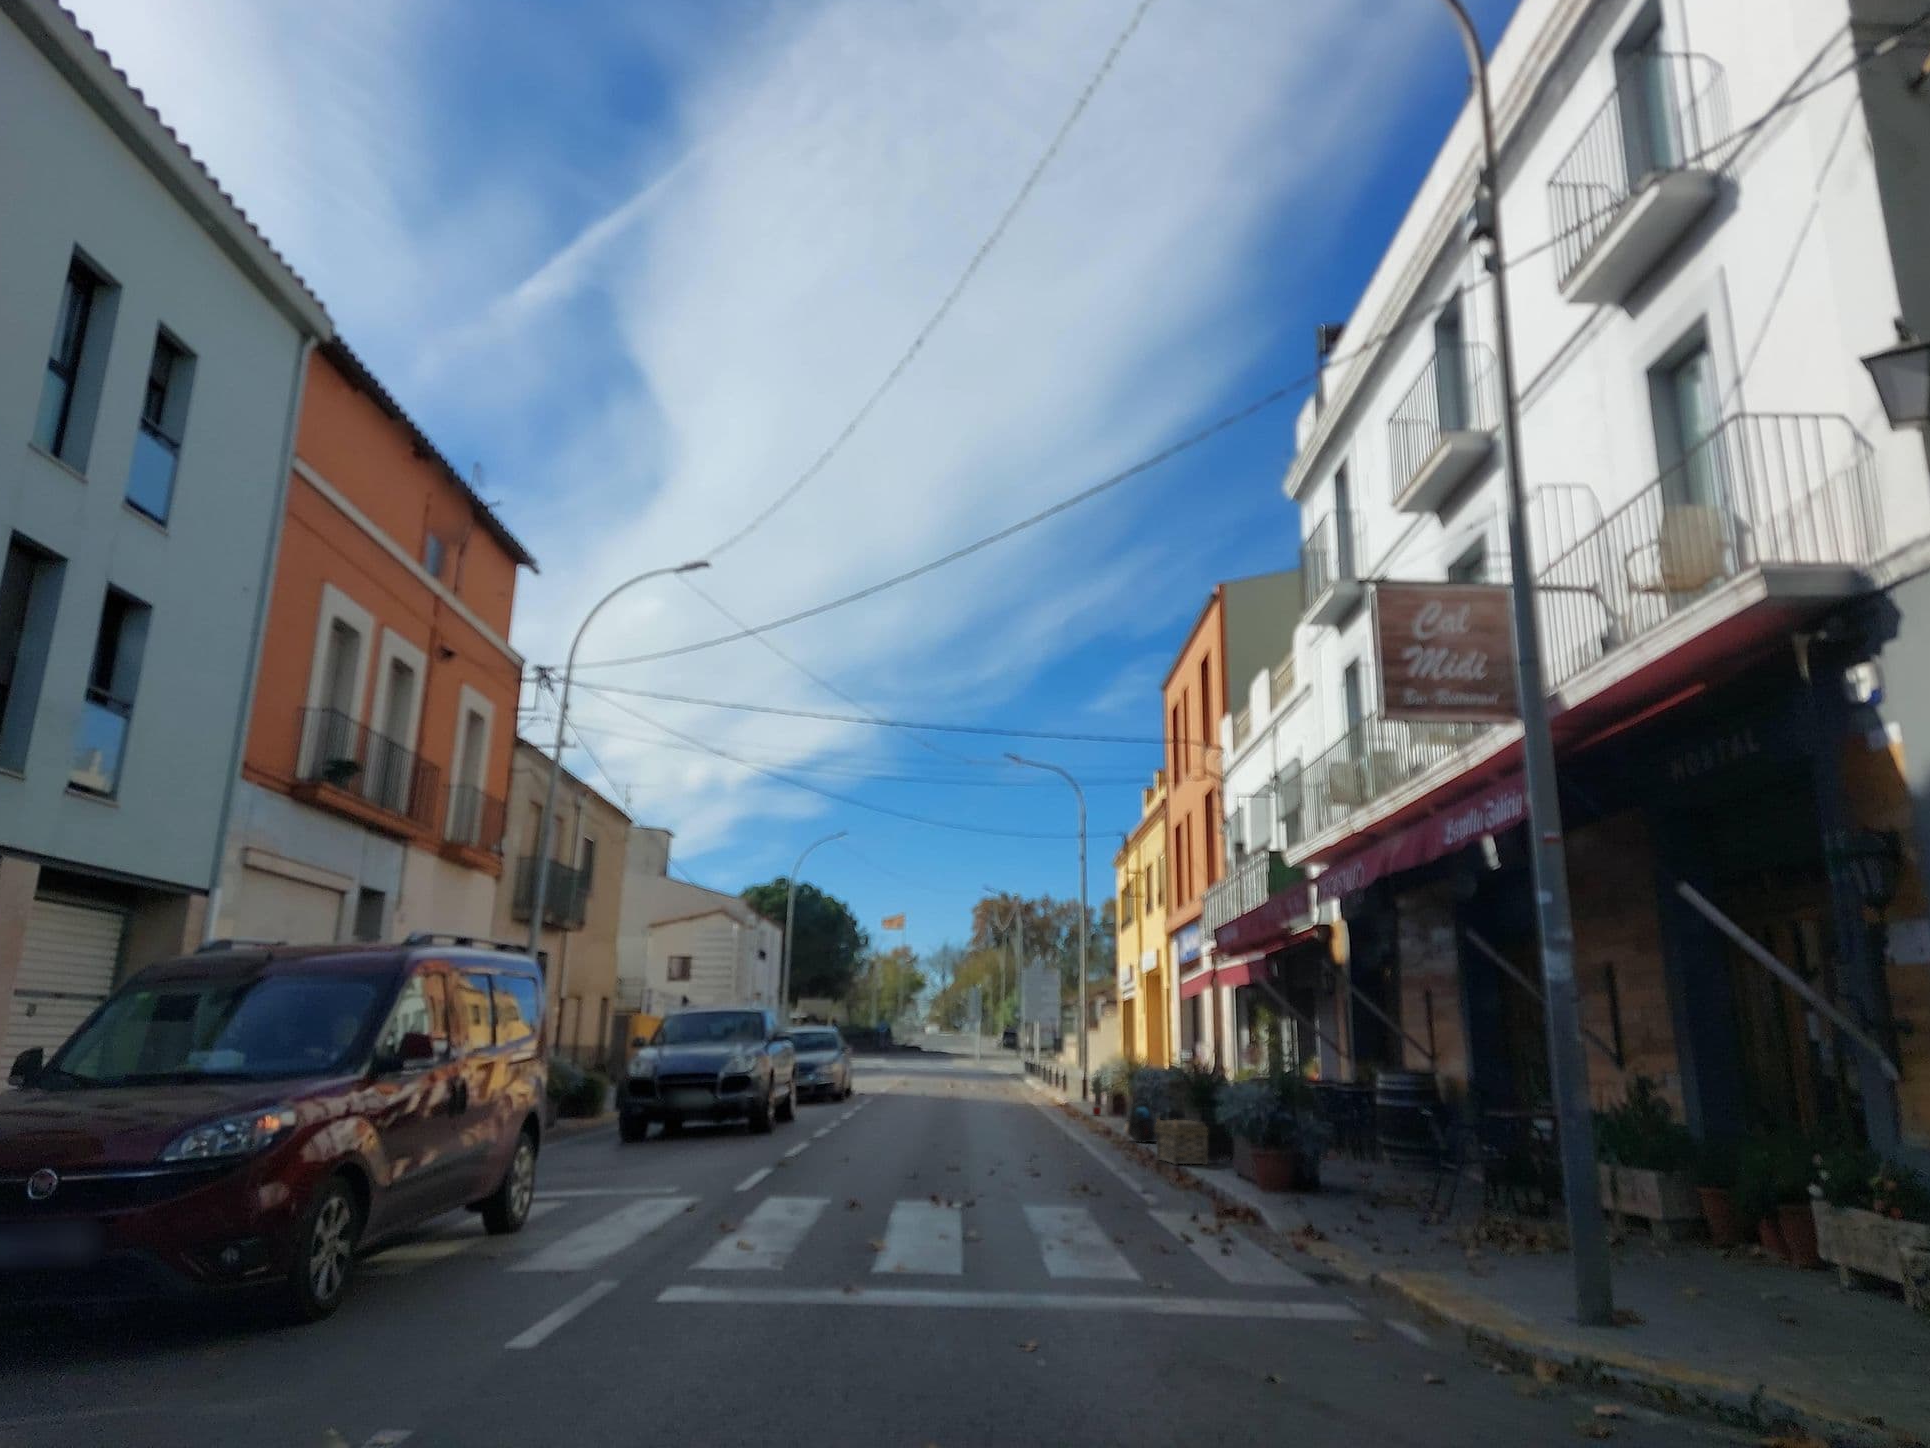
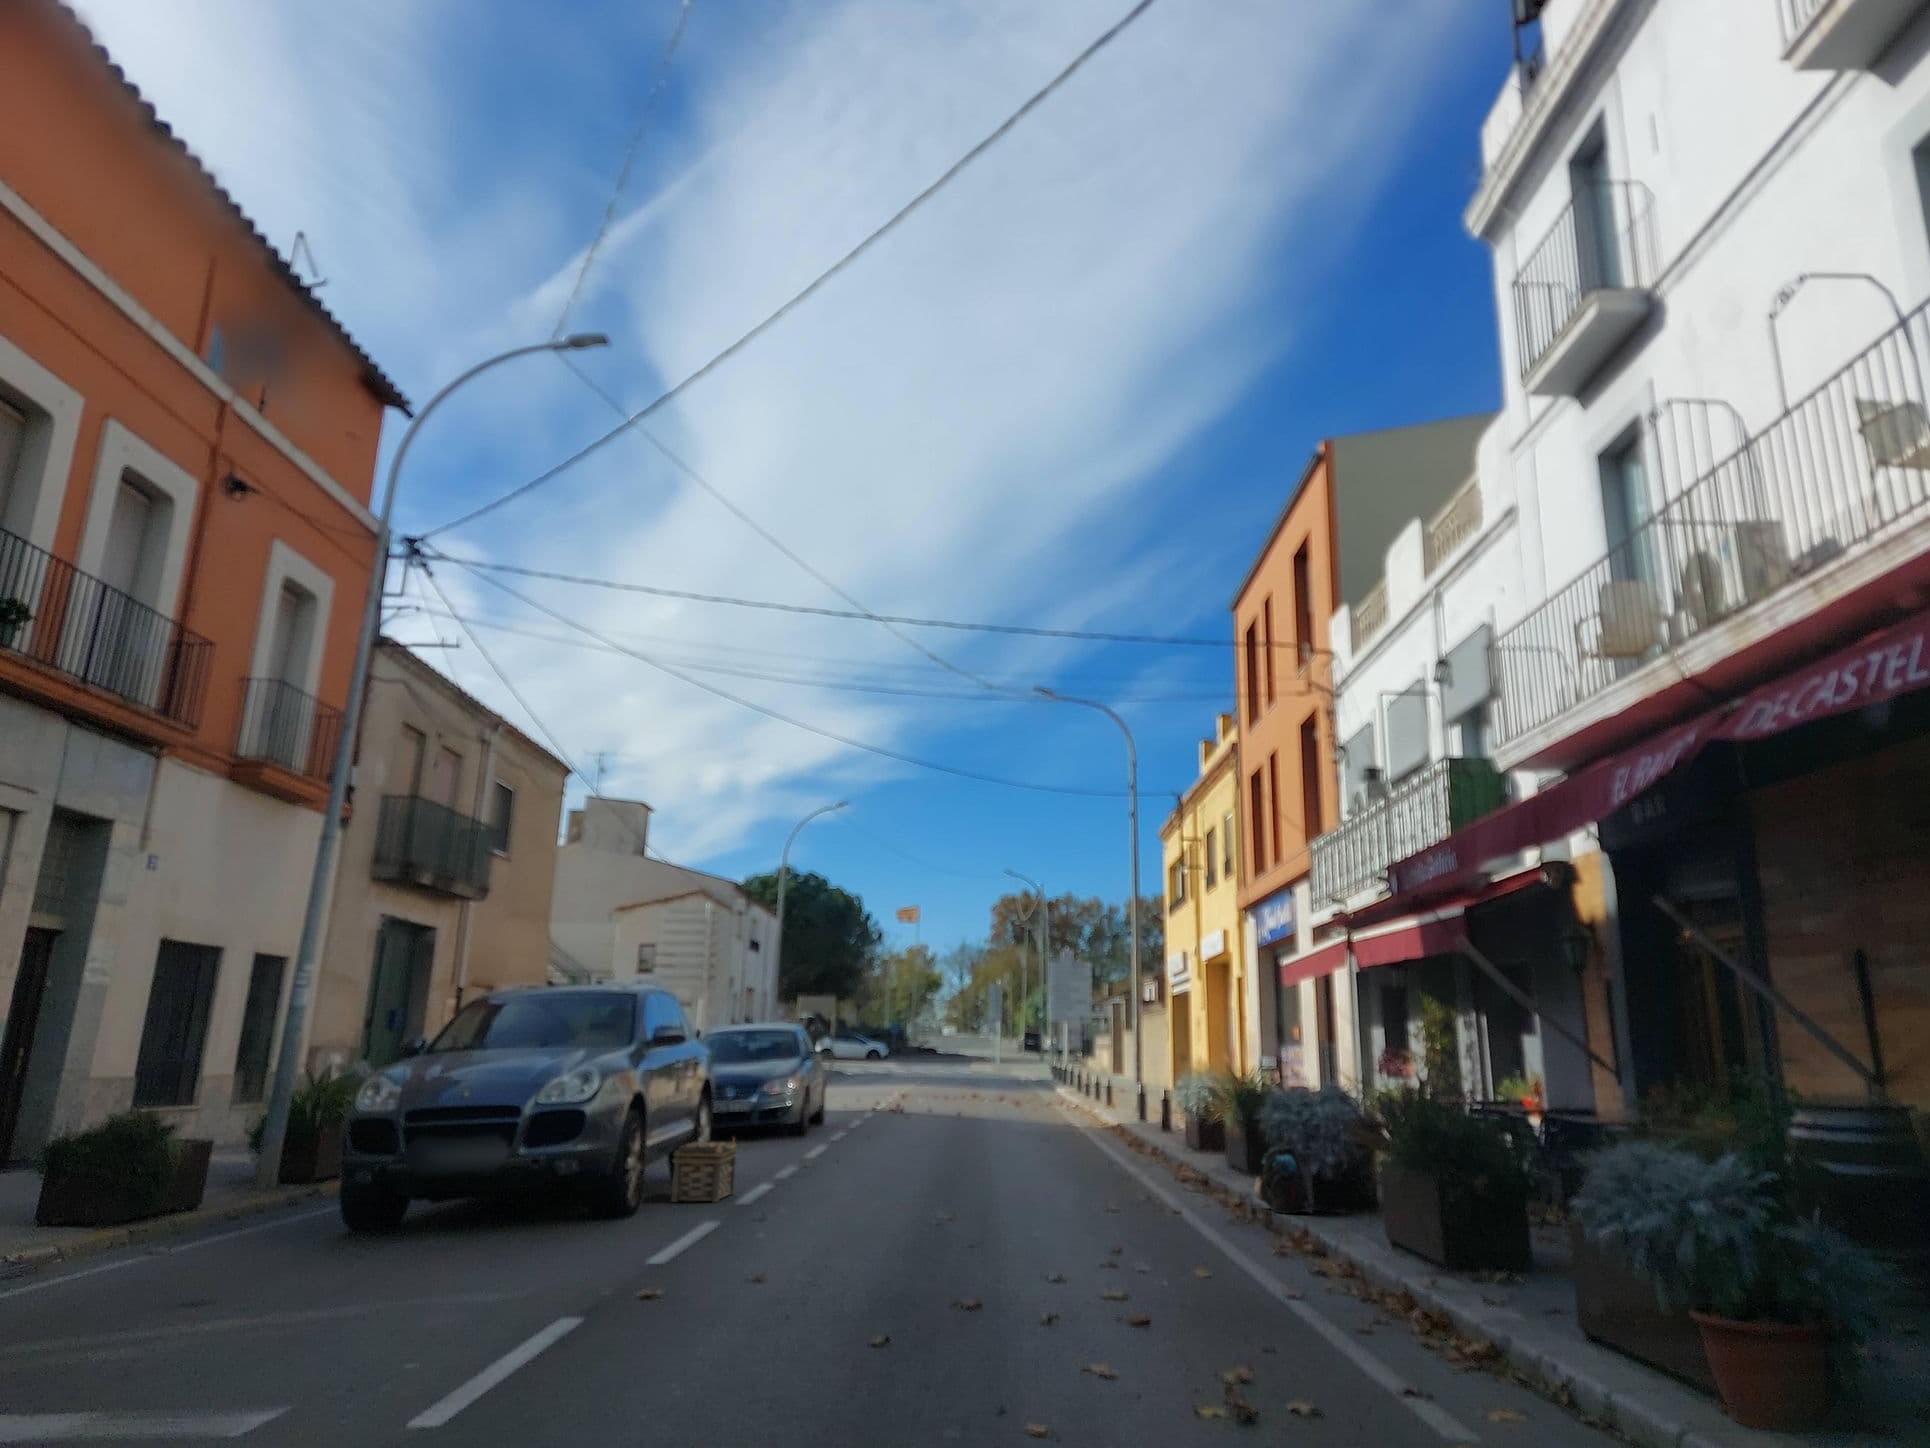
potted tree: present [1091,1072,1111,1116] -> none [1164,1085,1198,1149]
basket: present [1155,1119,1208,1165] -> present [672,1138,737,1203]

